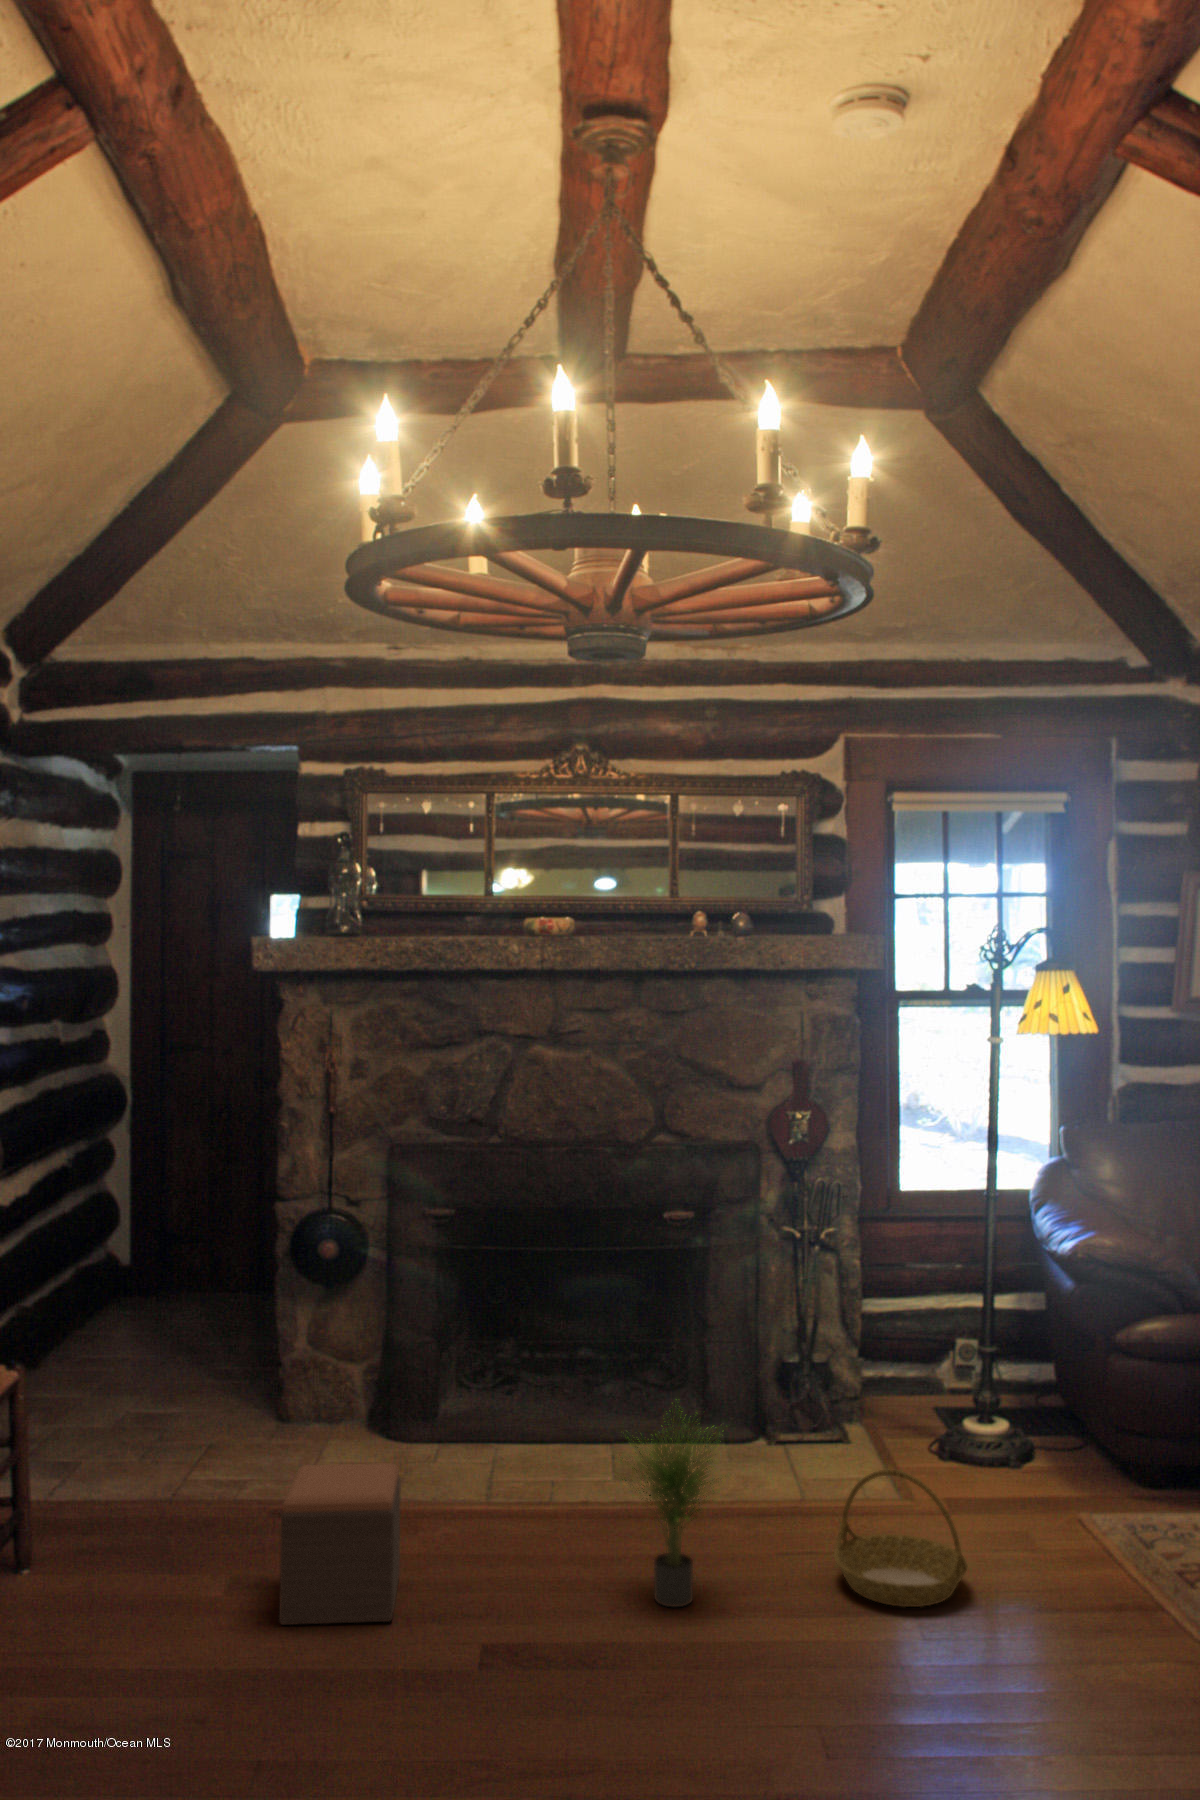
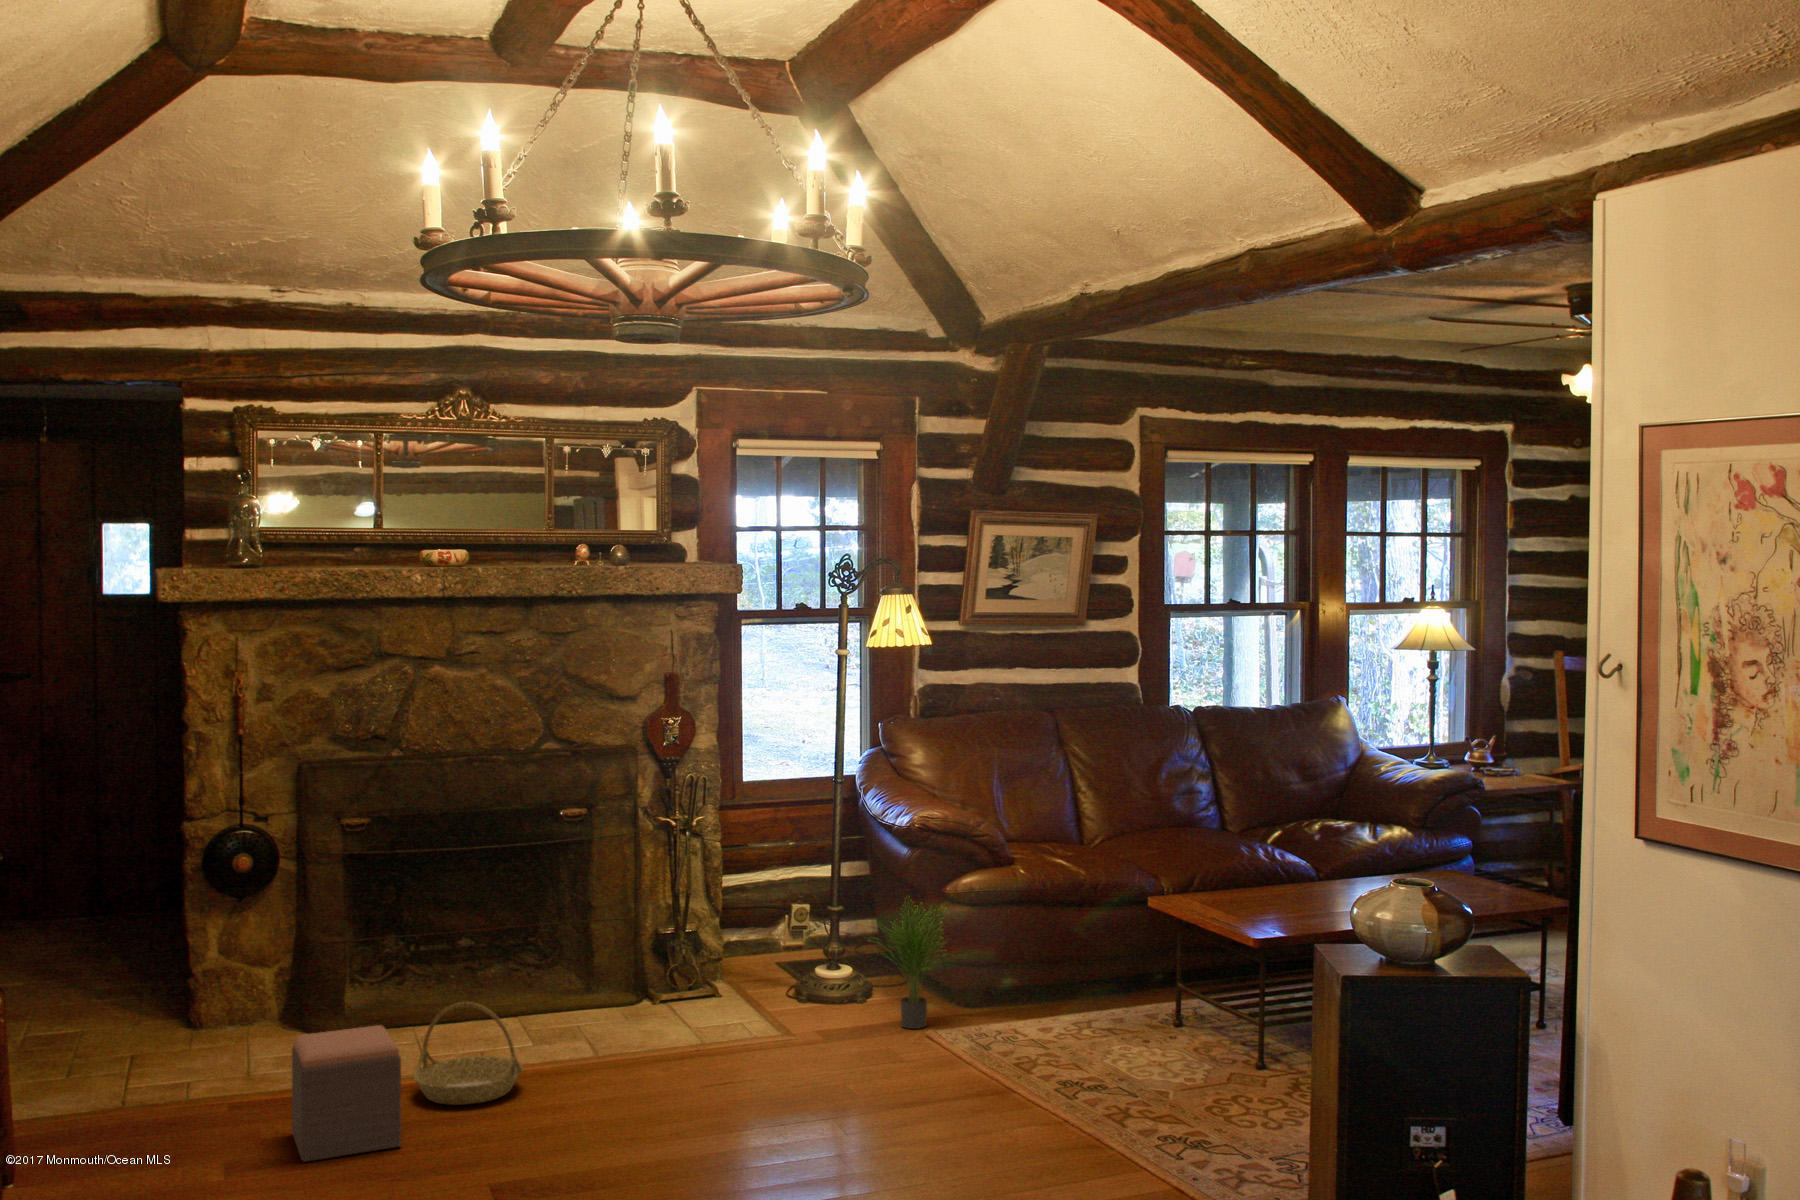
potted plant: present [622,1406,719,1607] -> present [877,905,942,1029]
basket: present [834,1470,967,1607] -> present [414,1002,523,1105]

